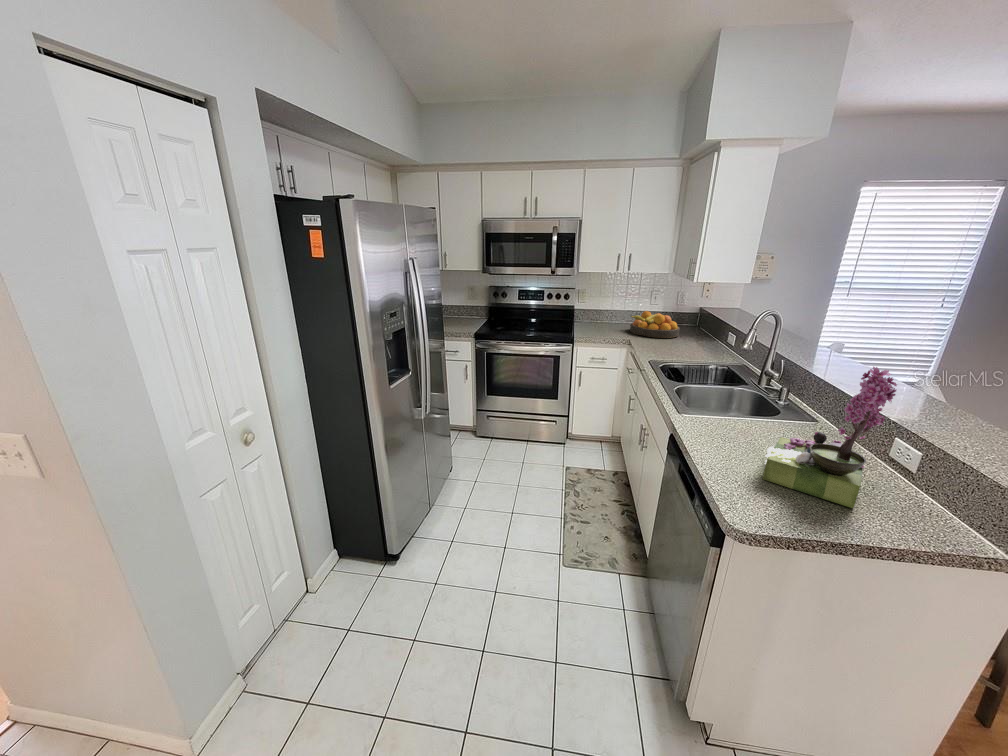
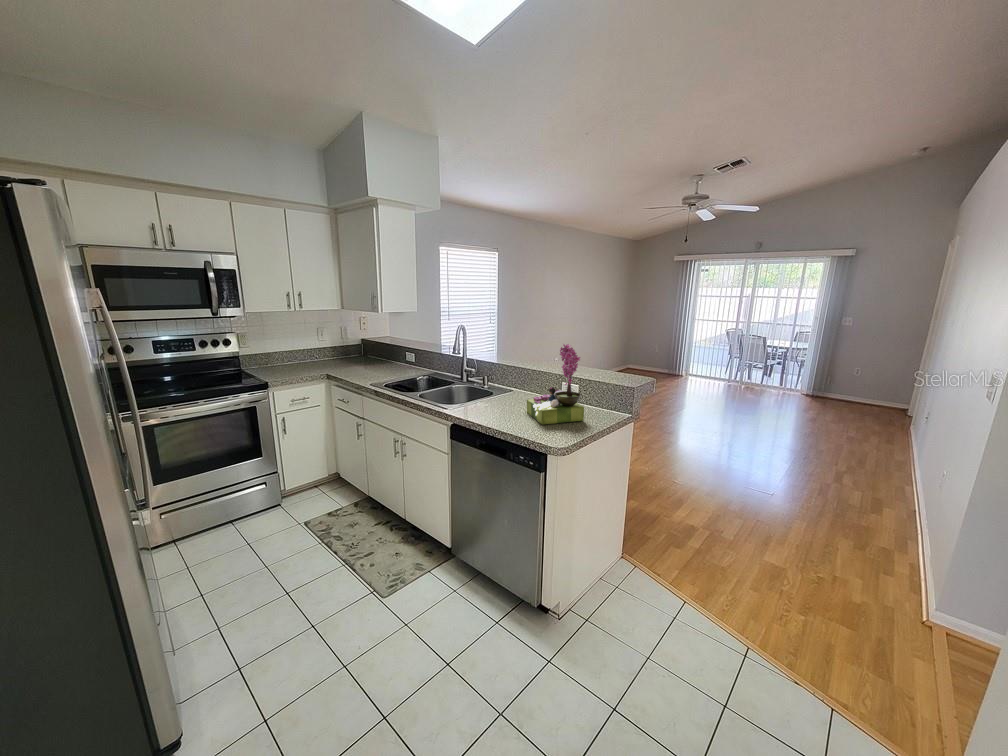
fruit bowl: present [630,311,680,338] -> none [311,346,360,369]

